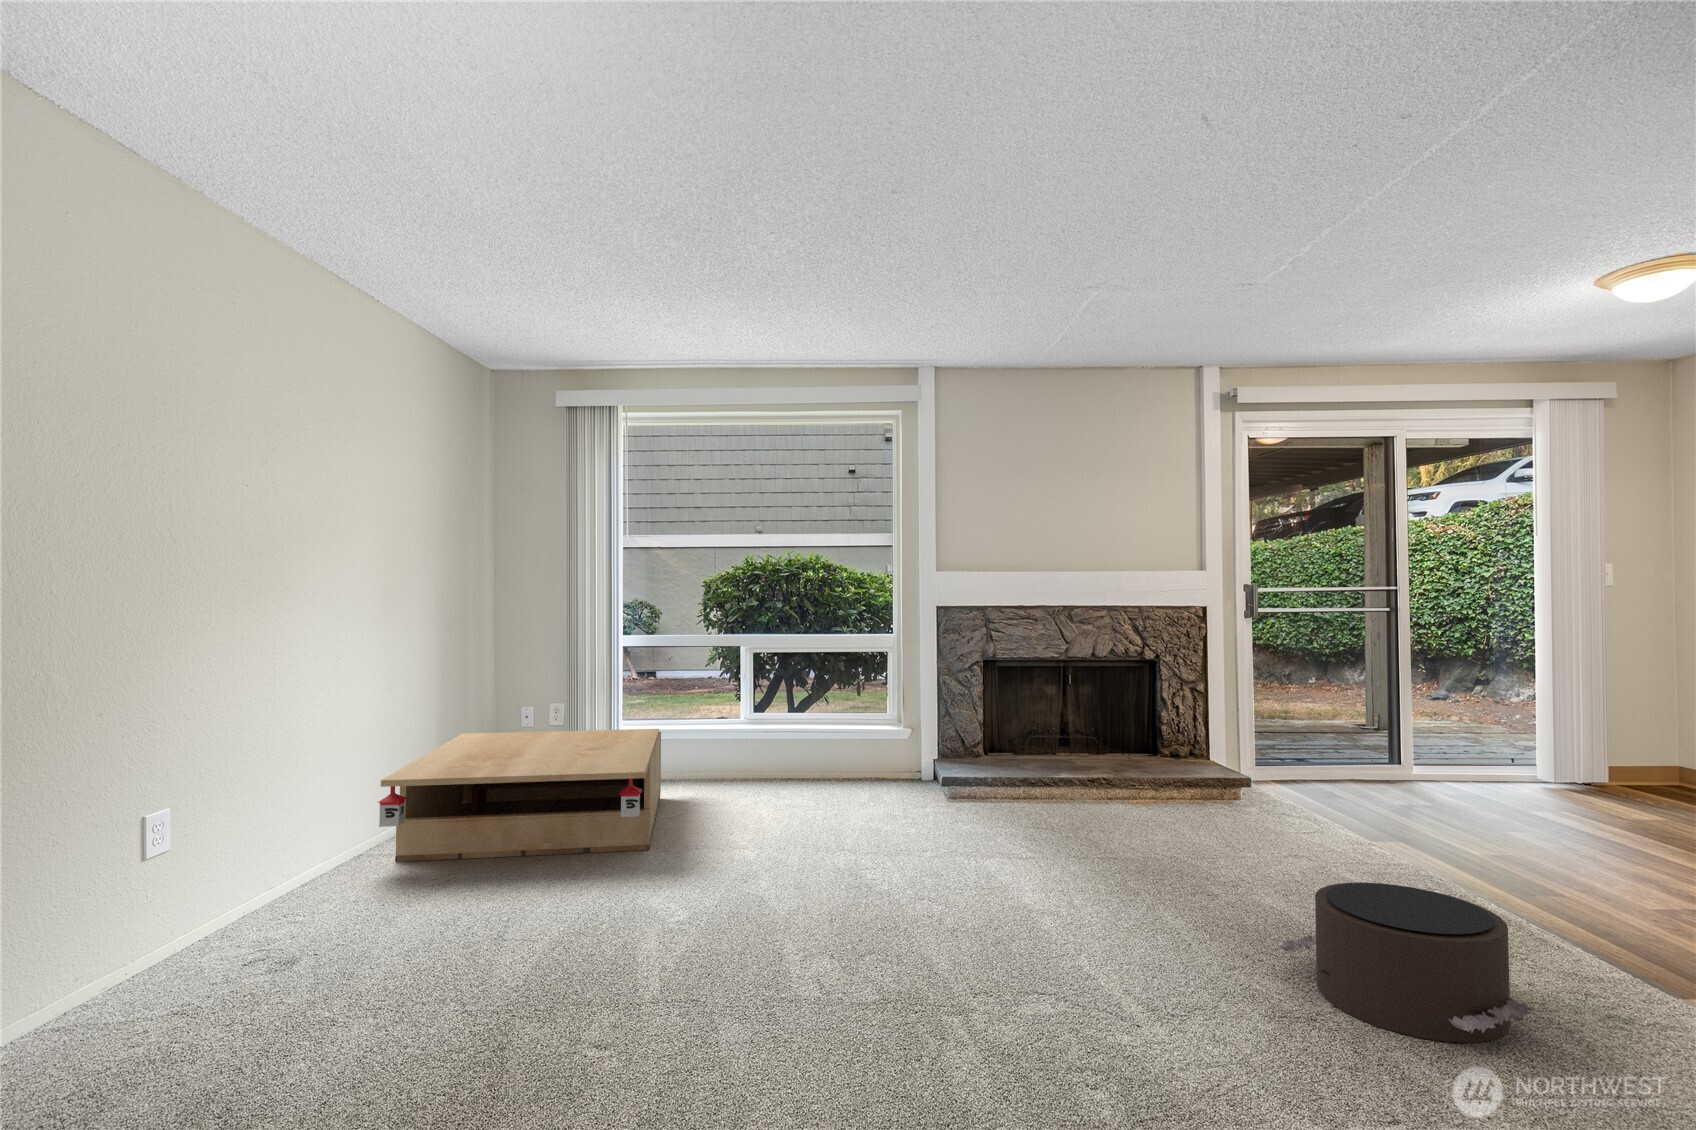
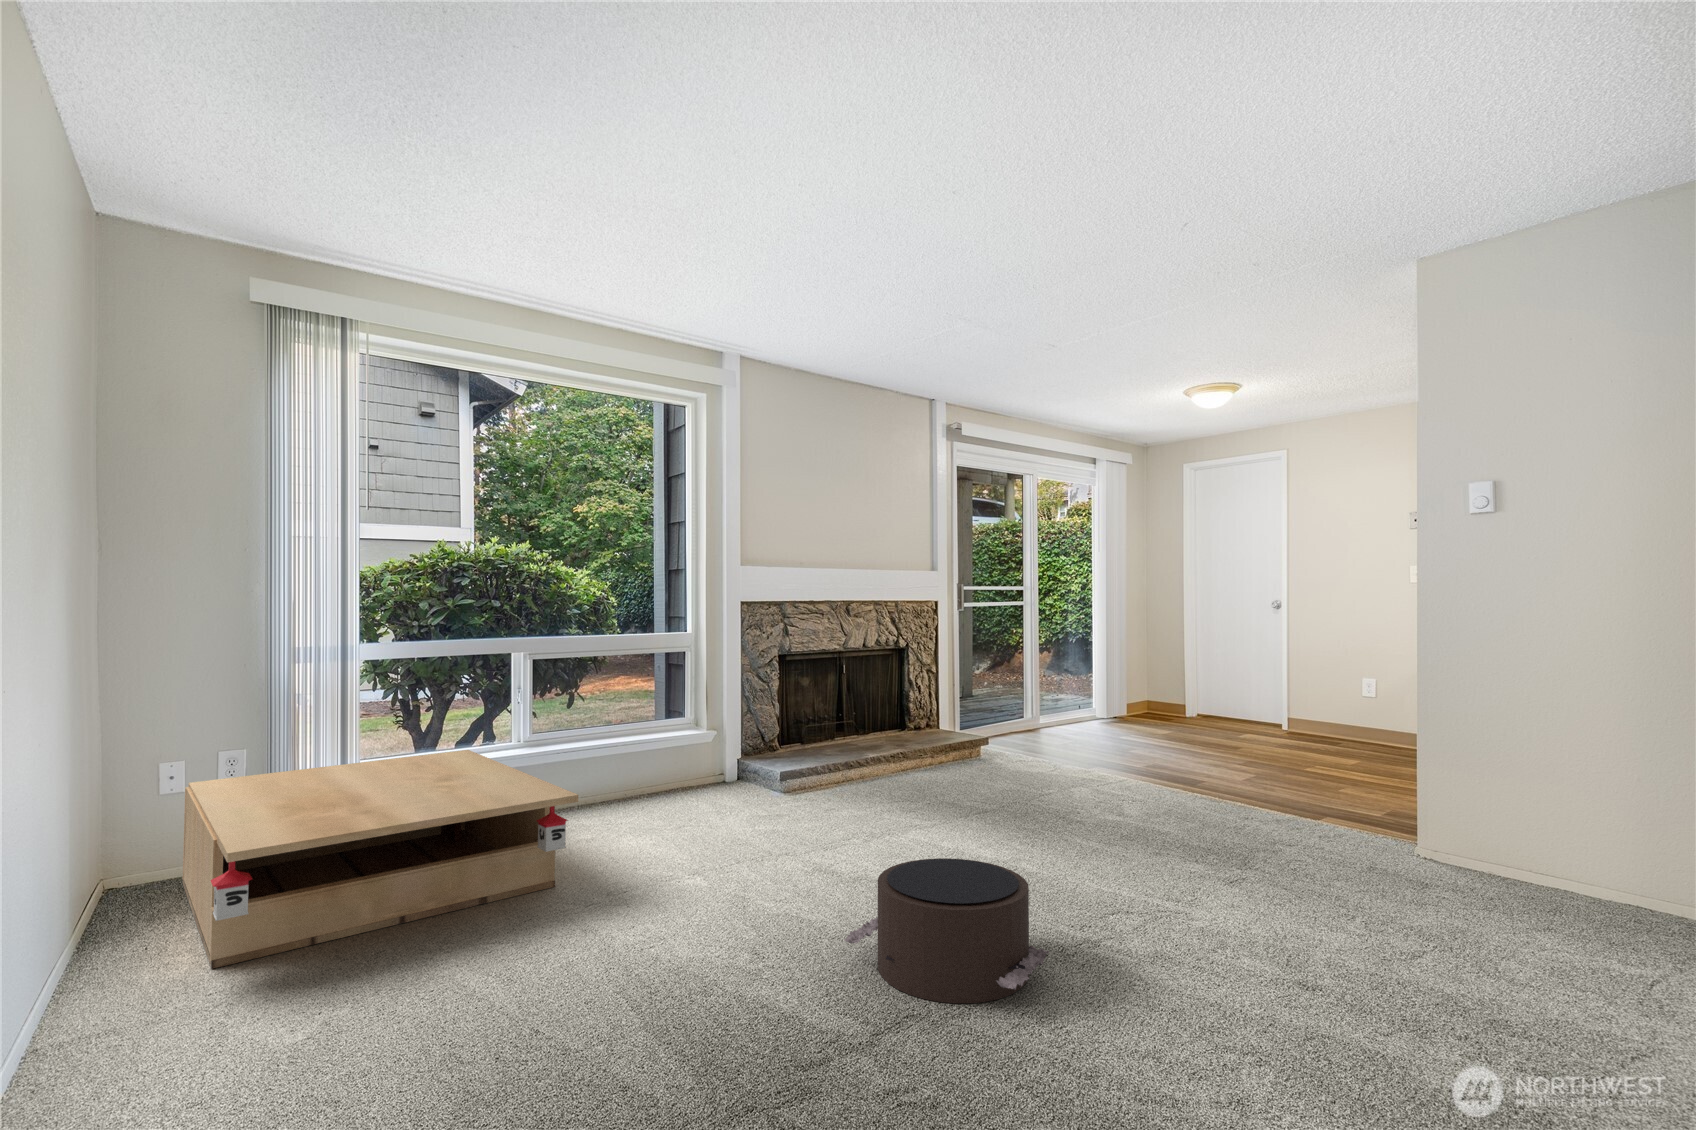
pouf: present [1279,882,1535,1043] -> present [844,858,1049,1003]

